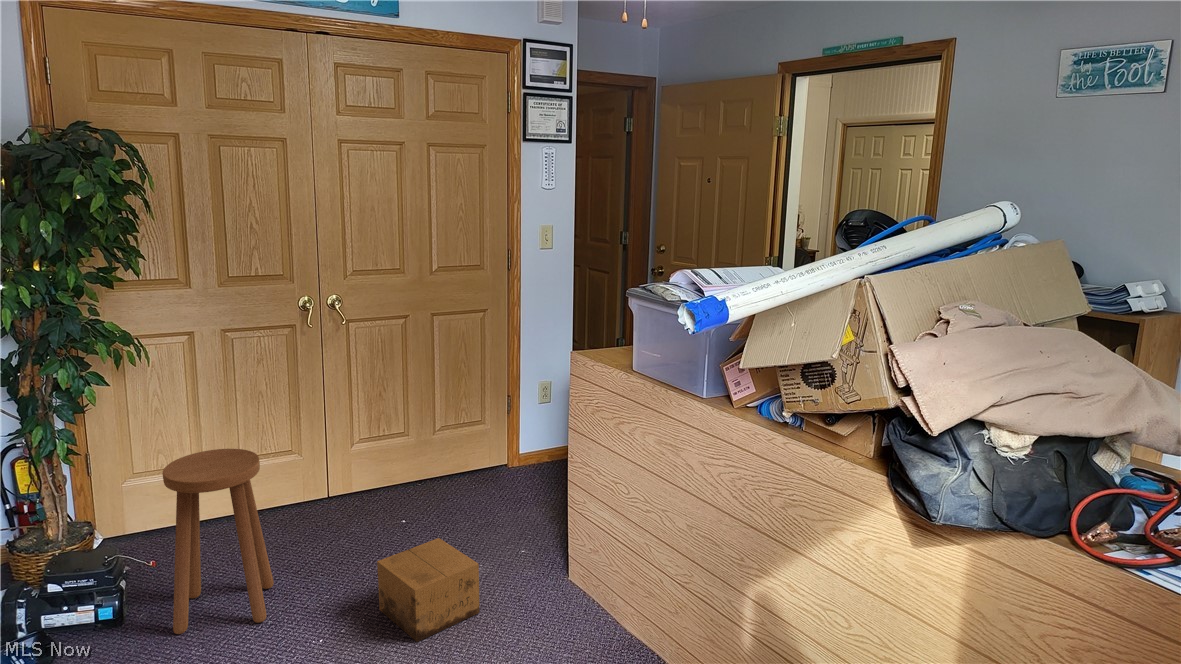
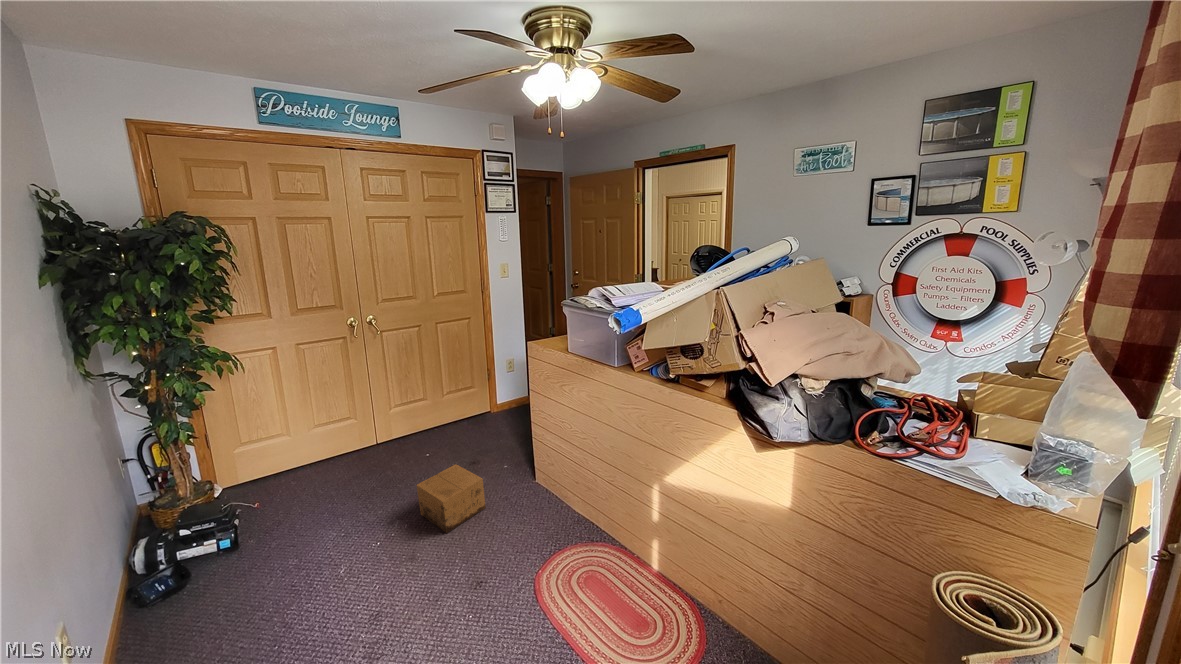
stool: present [162,449,274,634] -> none [260,423,348,550]

